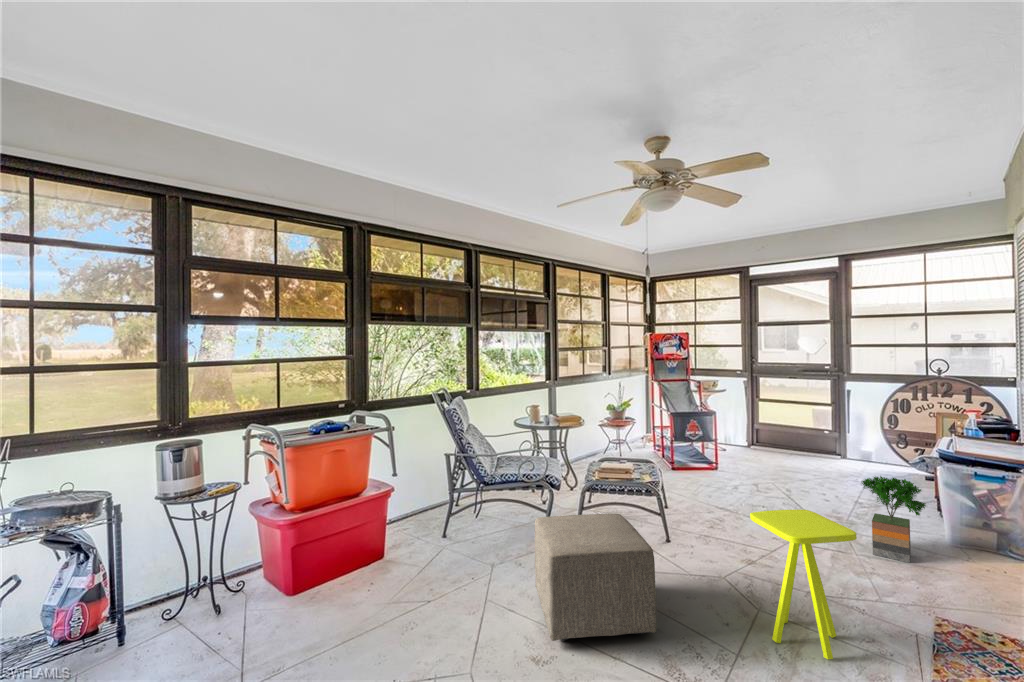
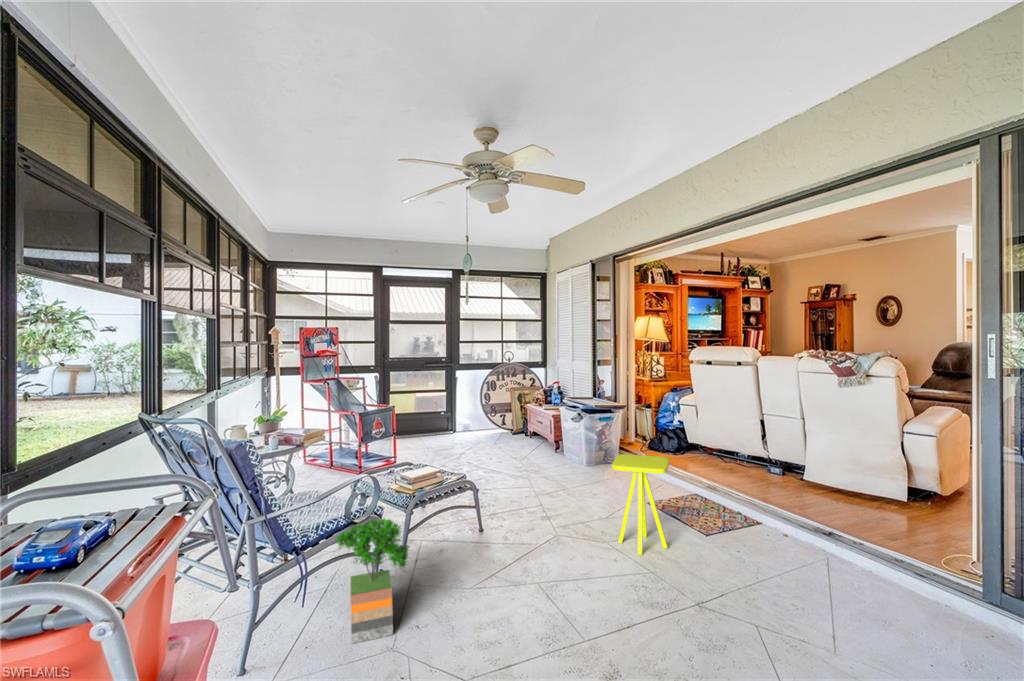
potted tree: present [862,476,926,563] -> present [336,518,409,644]
ottoman: present [535,513,656,641] -> none [479,506,610,651]

